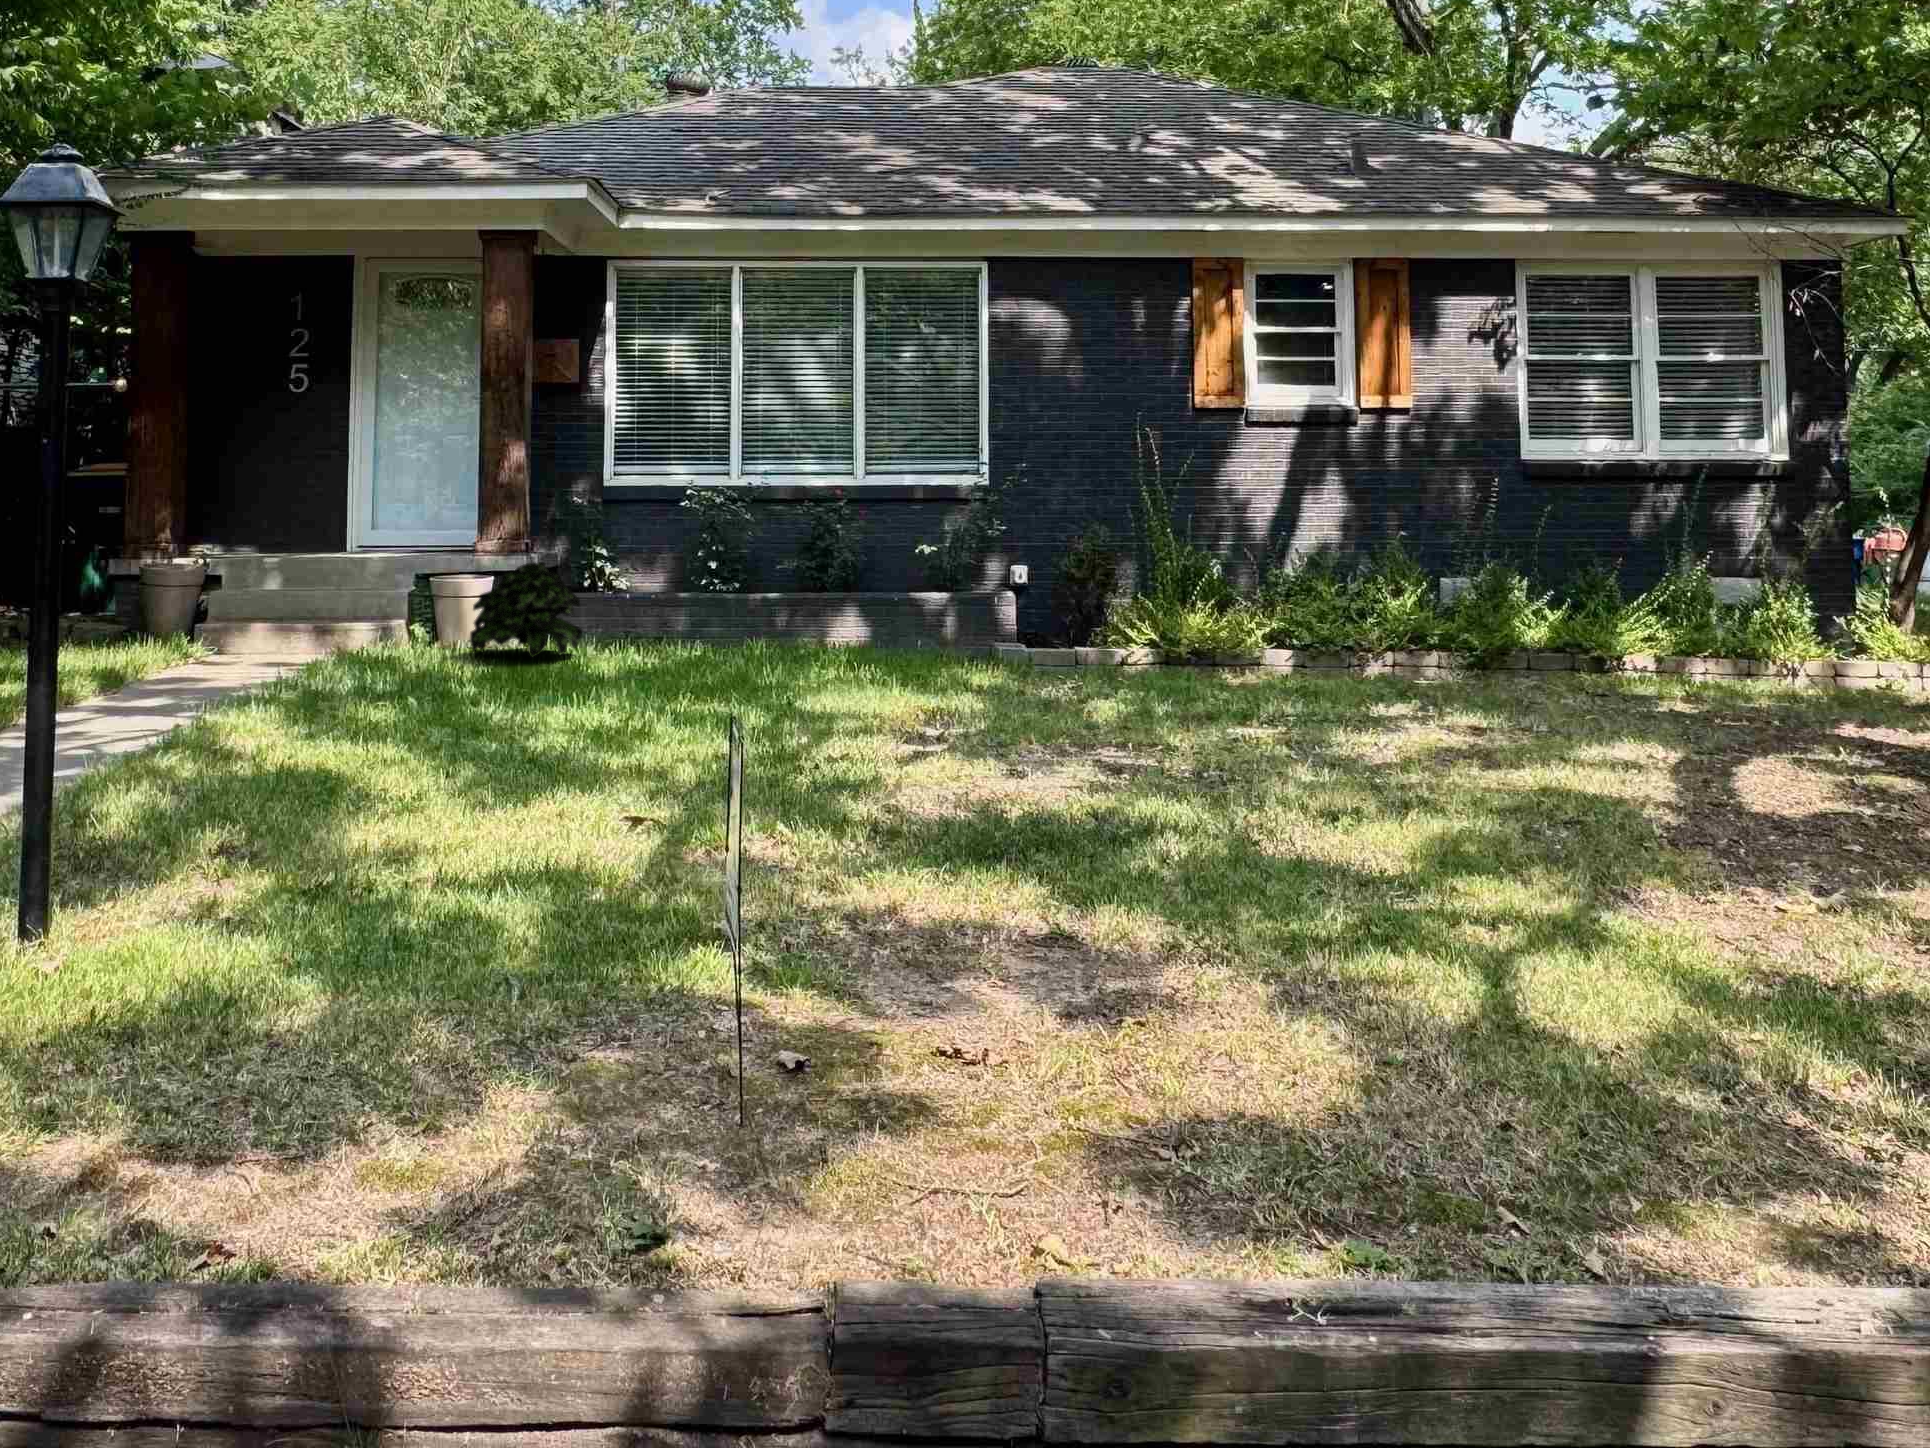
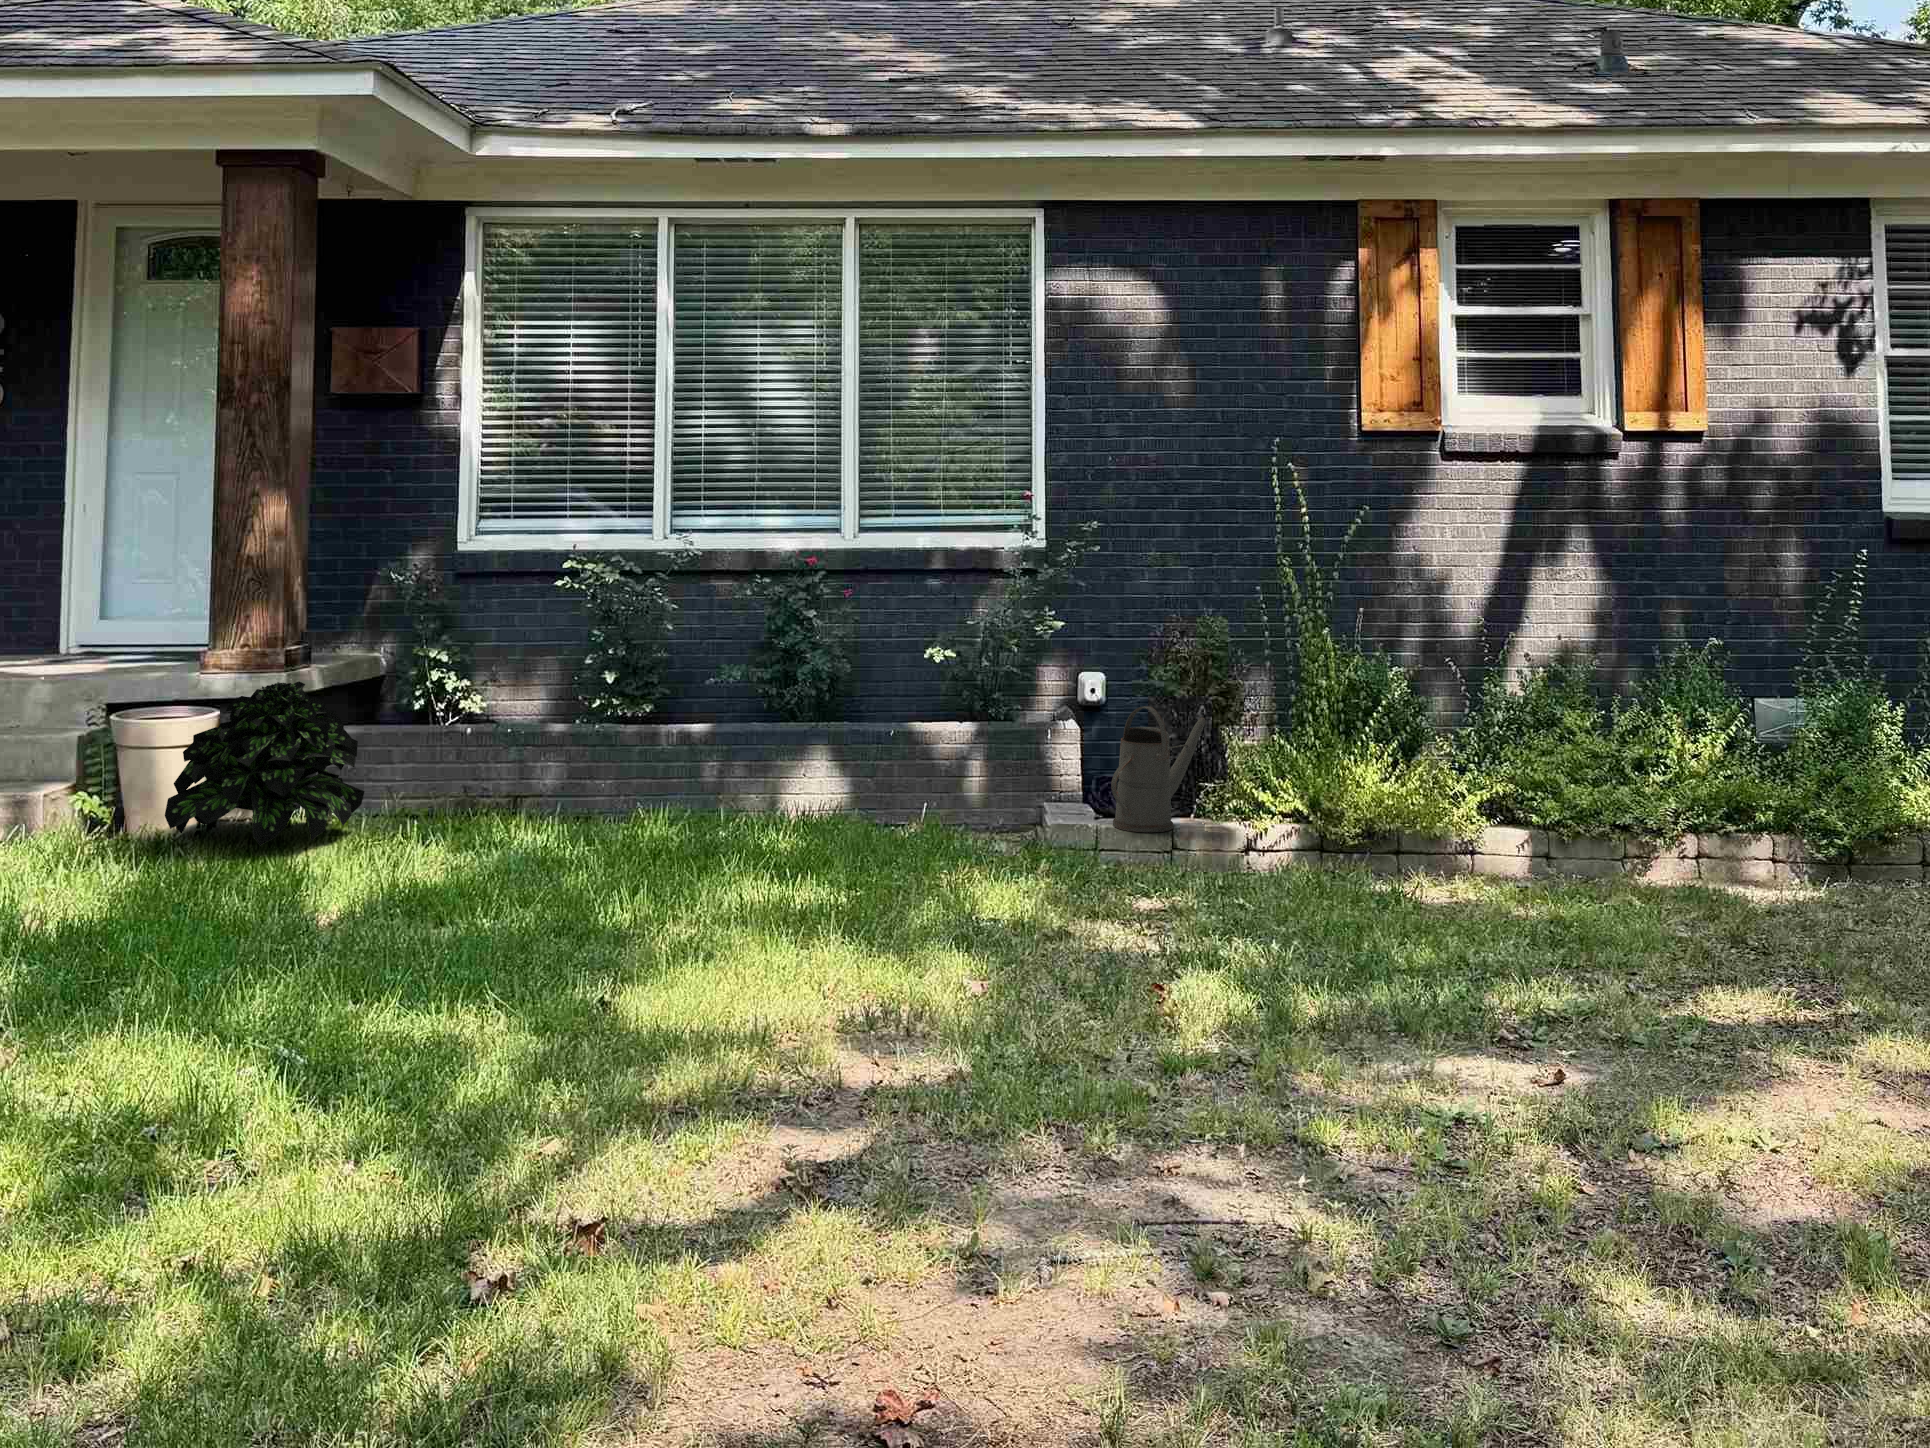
watering can: none [1039,579,1095,656] -> present [1111,706,1206,832]

